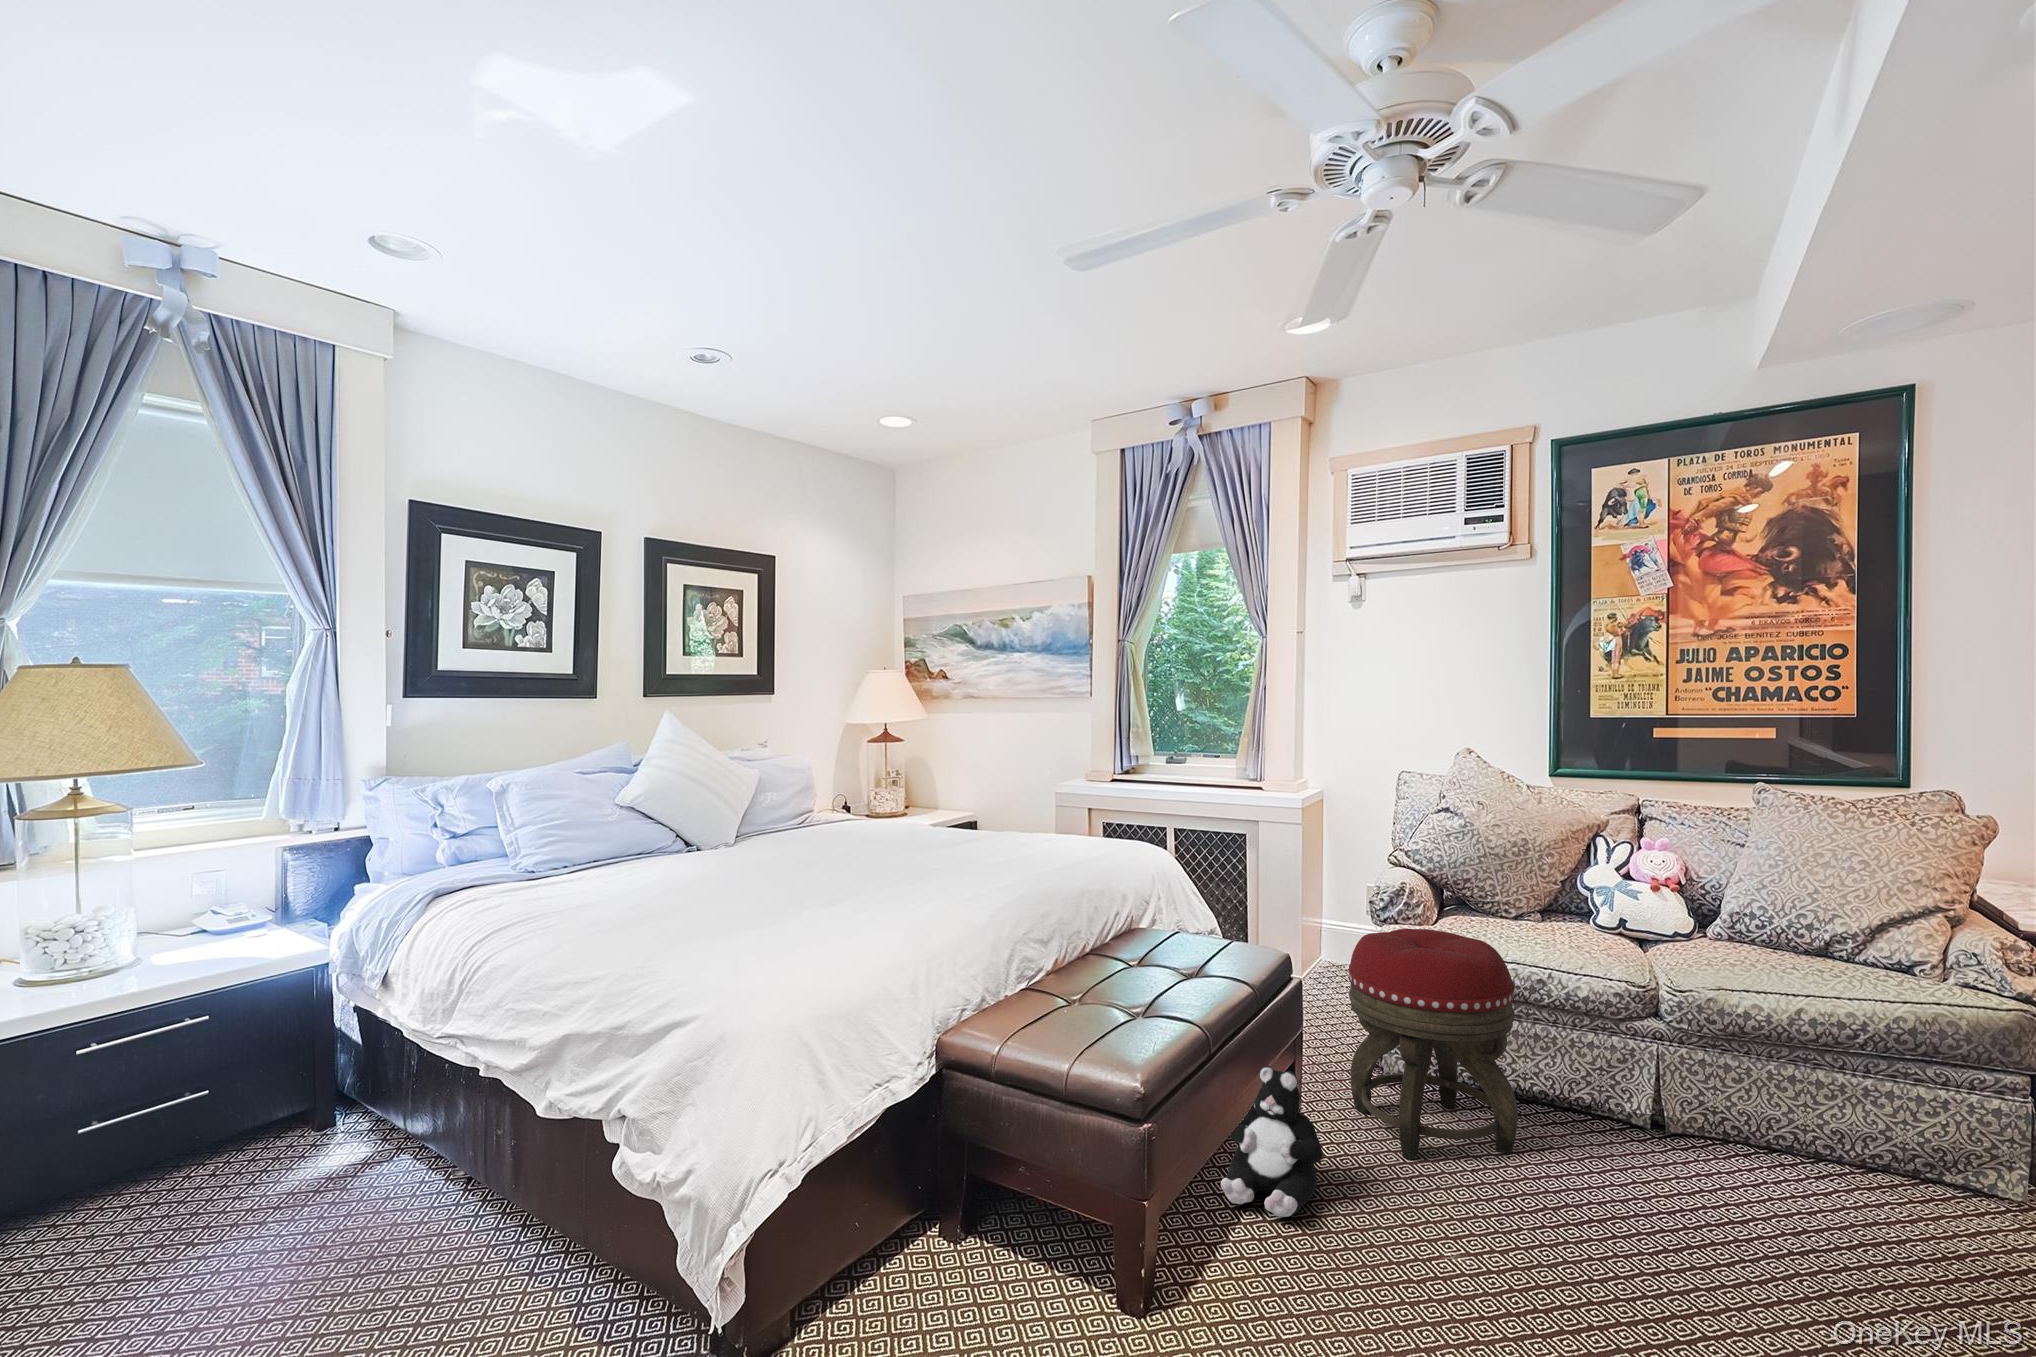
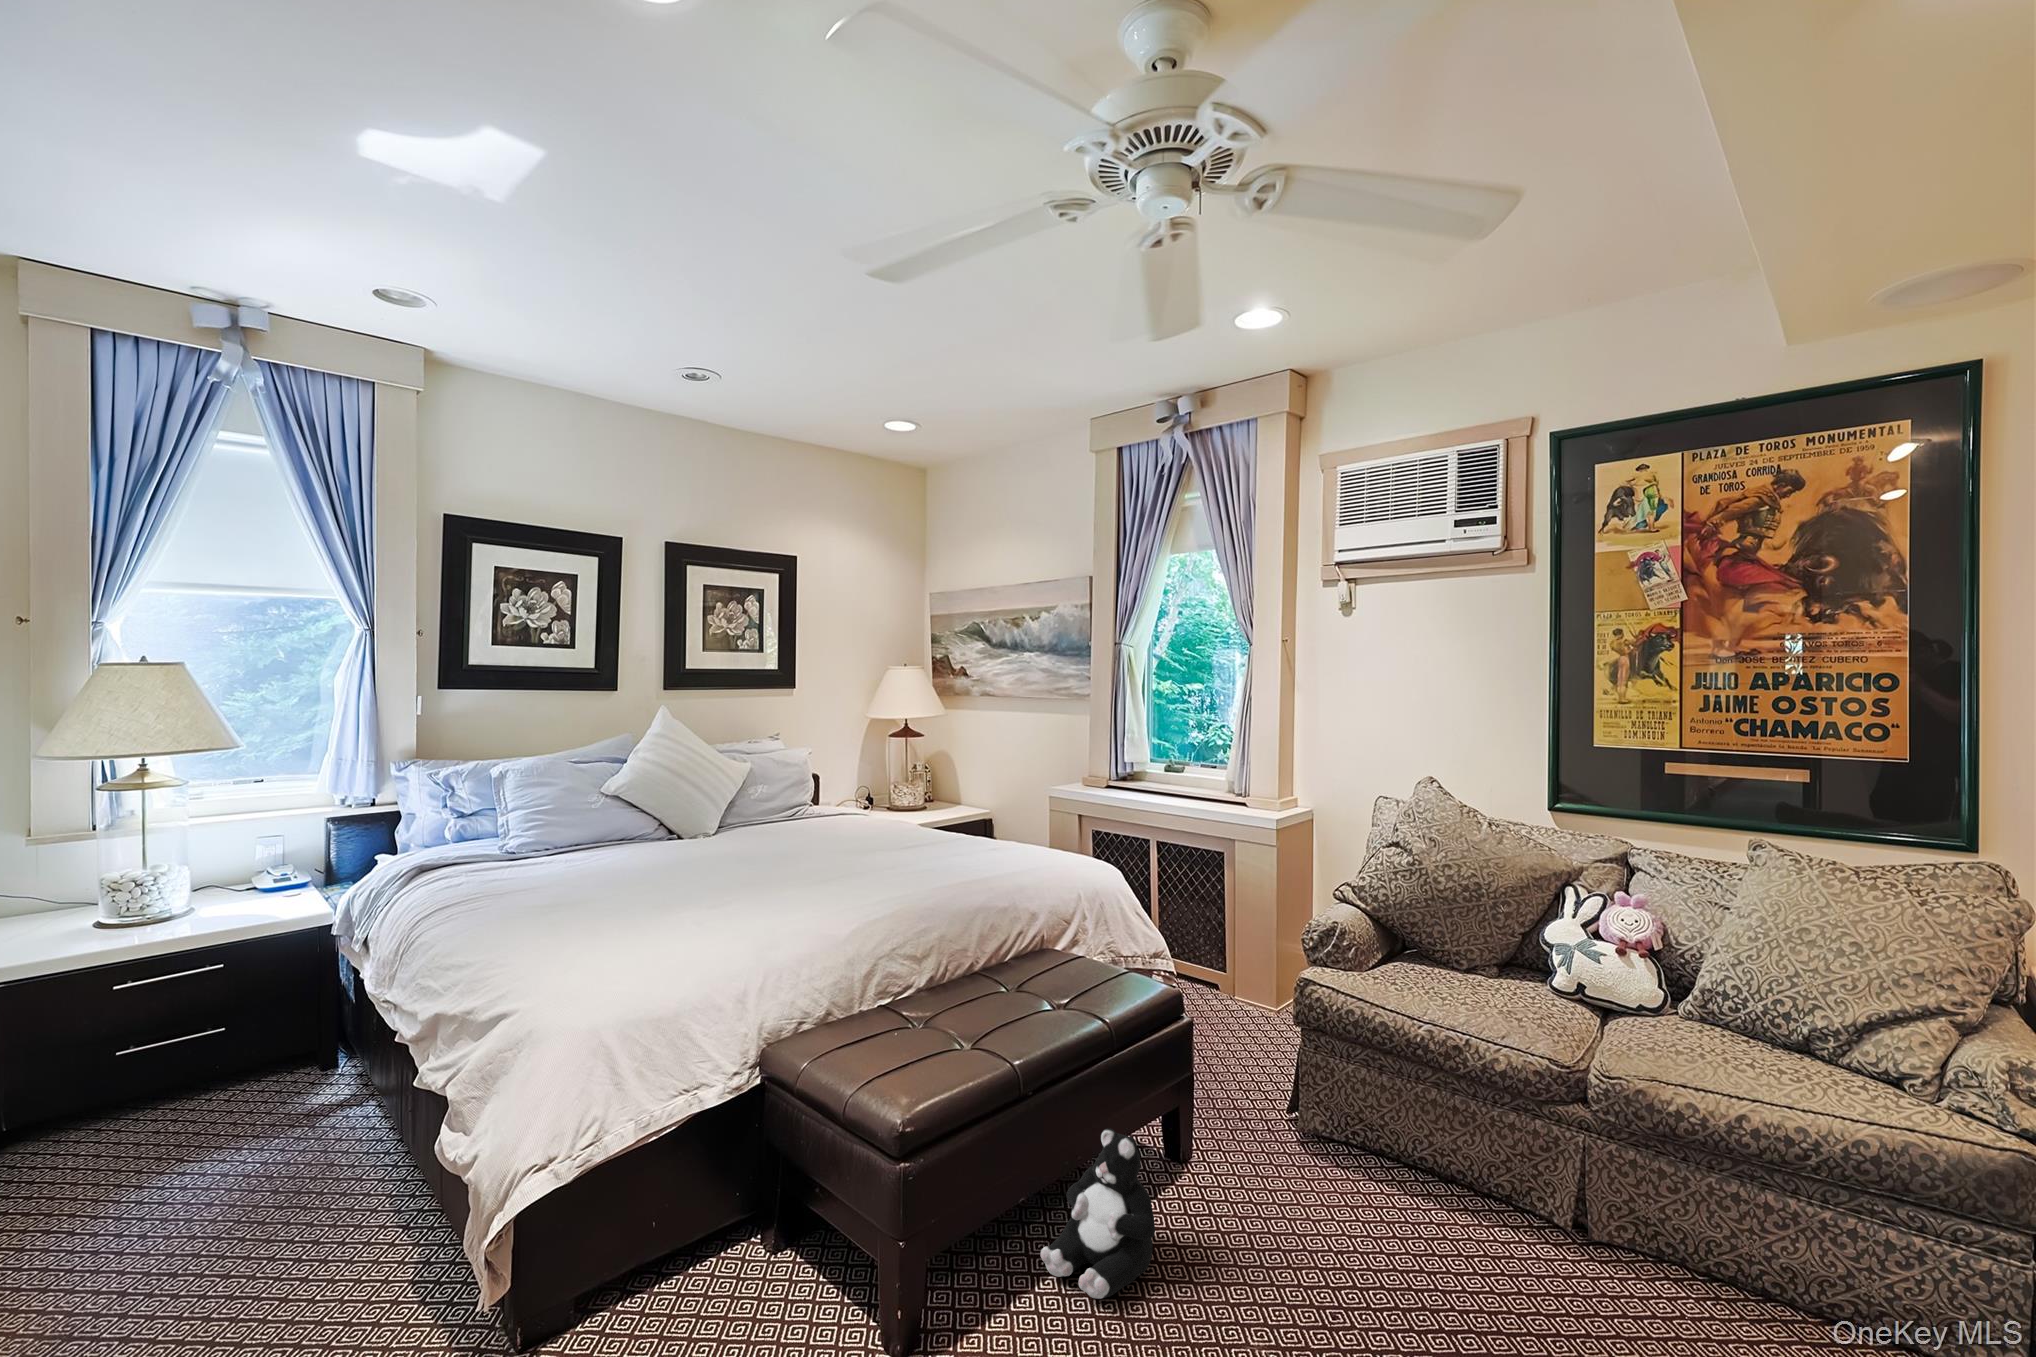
footstool: present [1349,929,1518,1159] -> none [1234,982,1410,1246]

